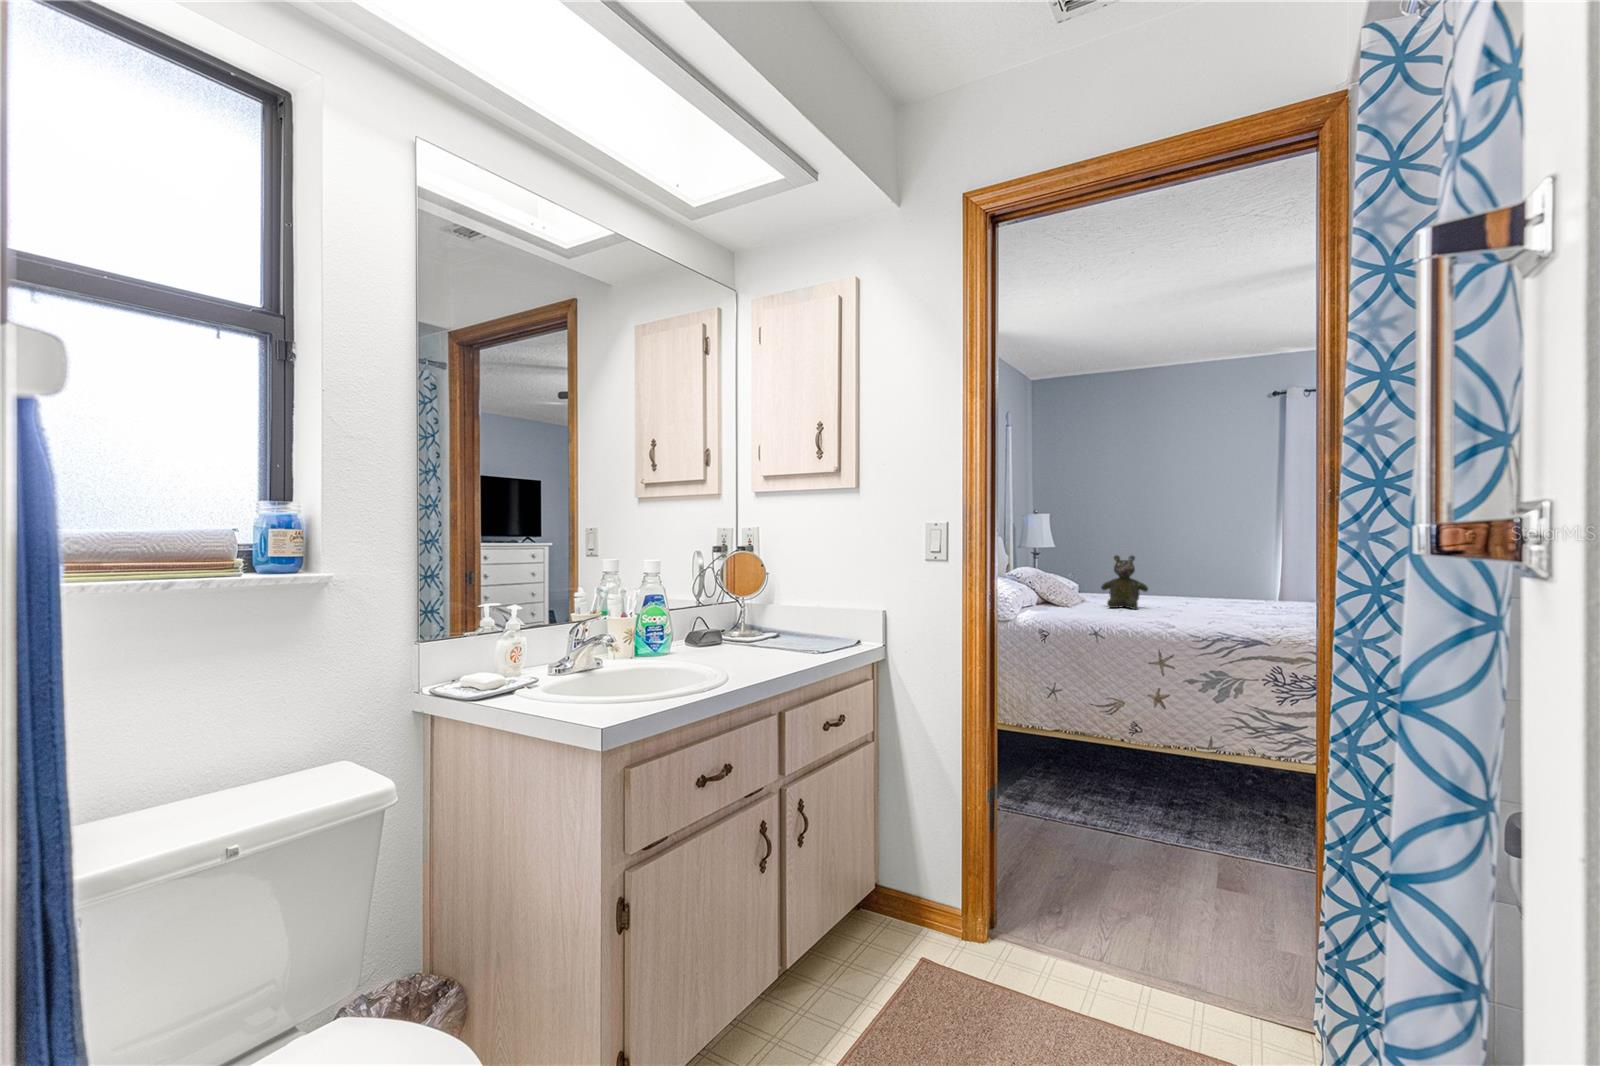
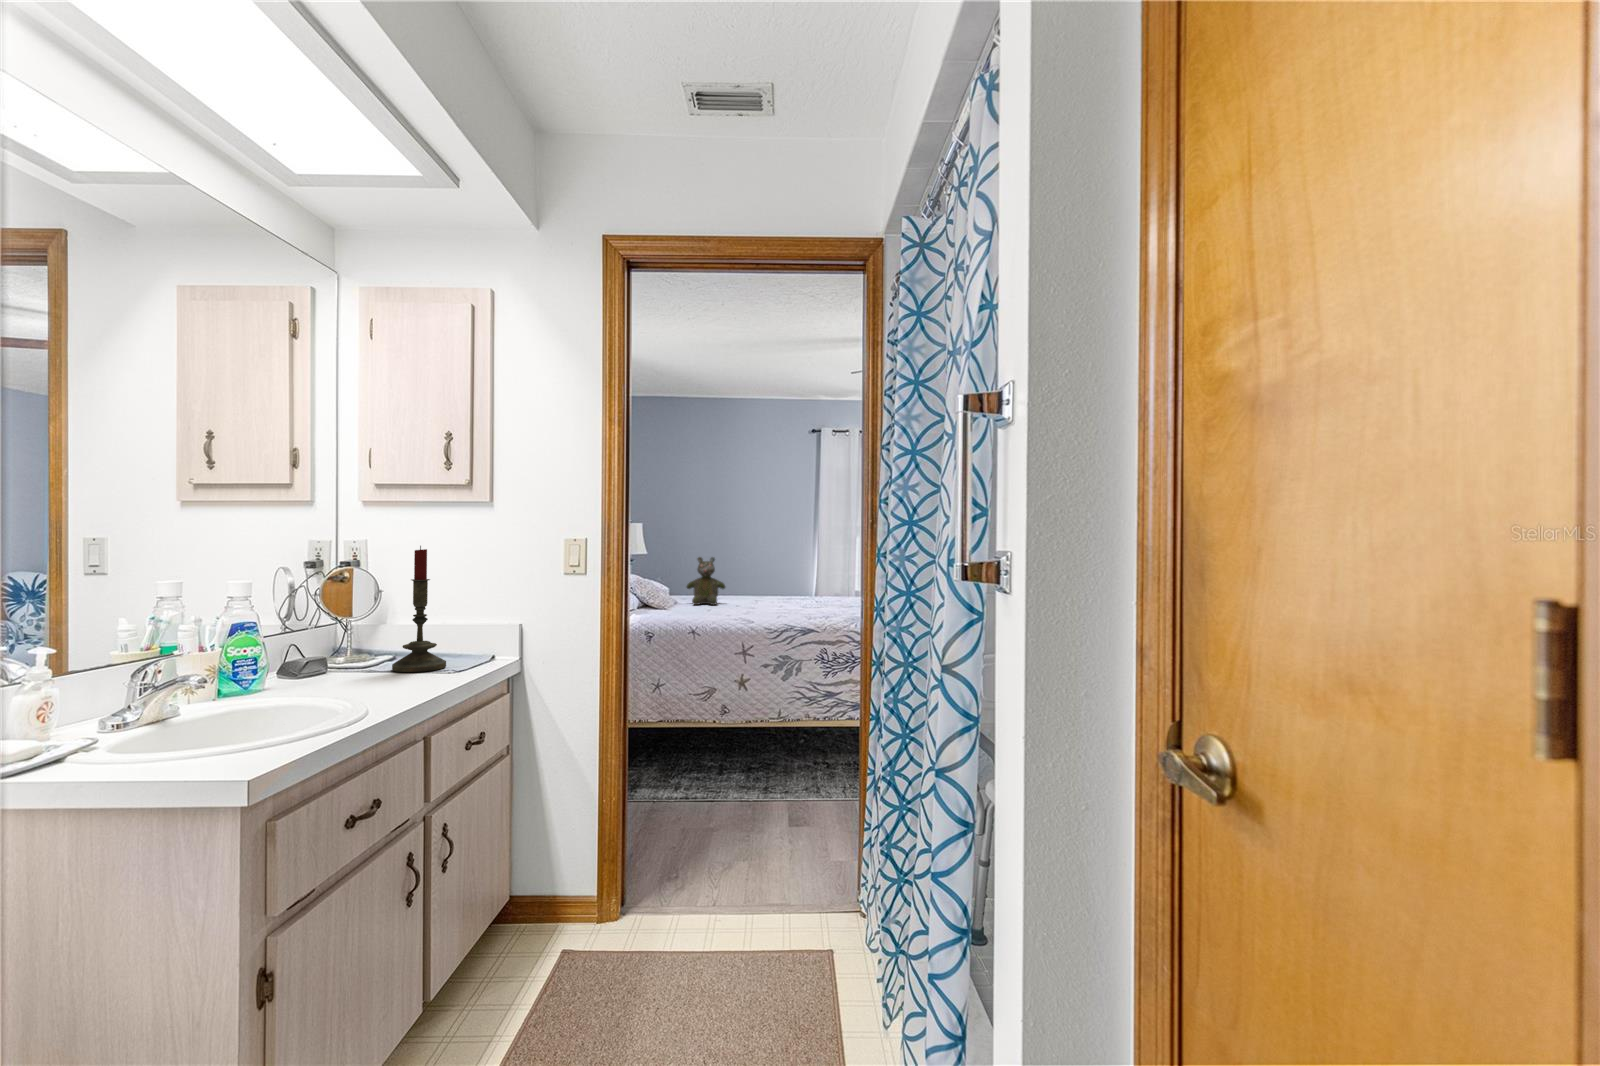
candle: none [770,531,815,650] -> present [392,546,446,672]

